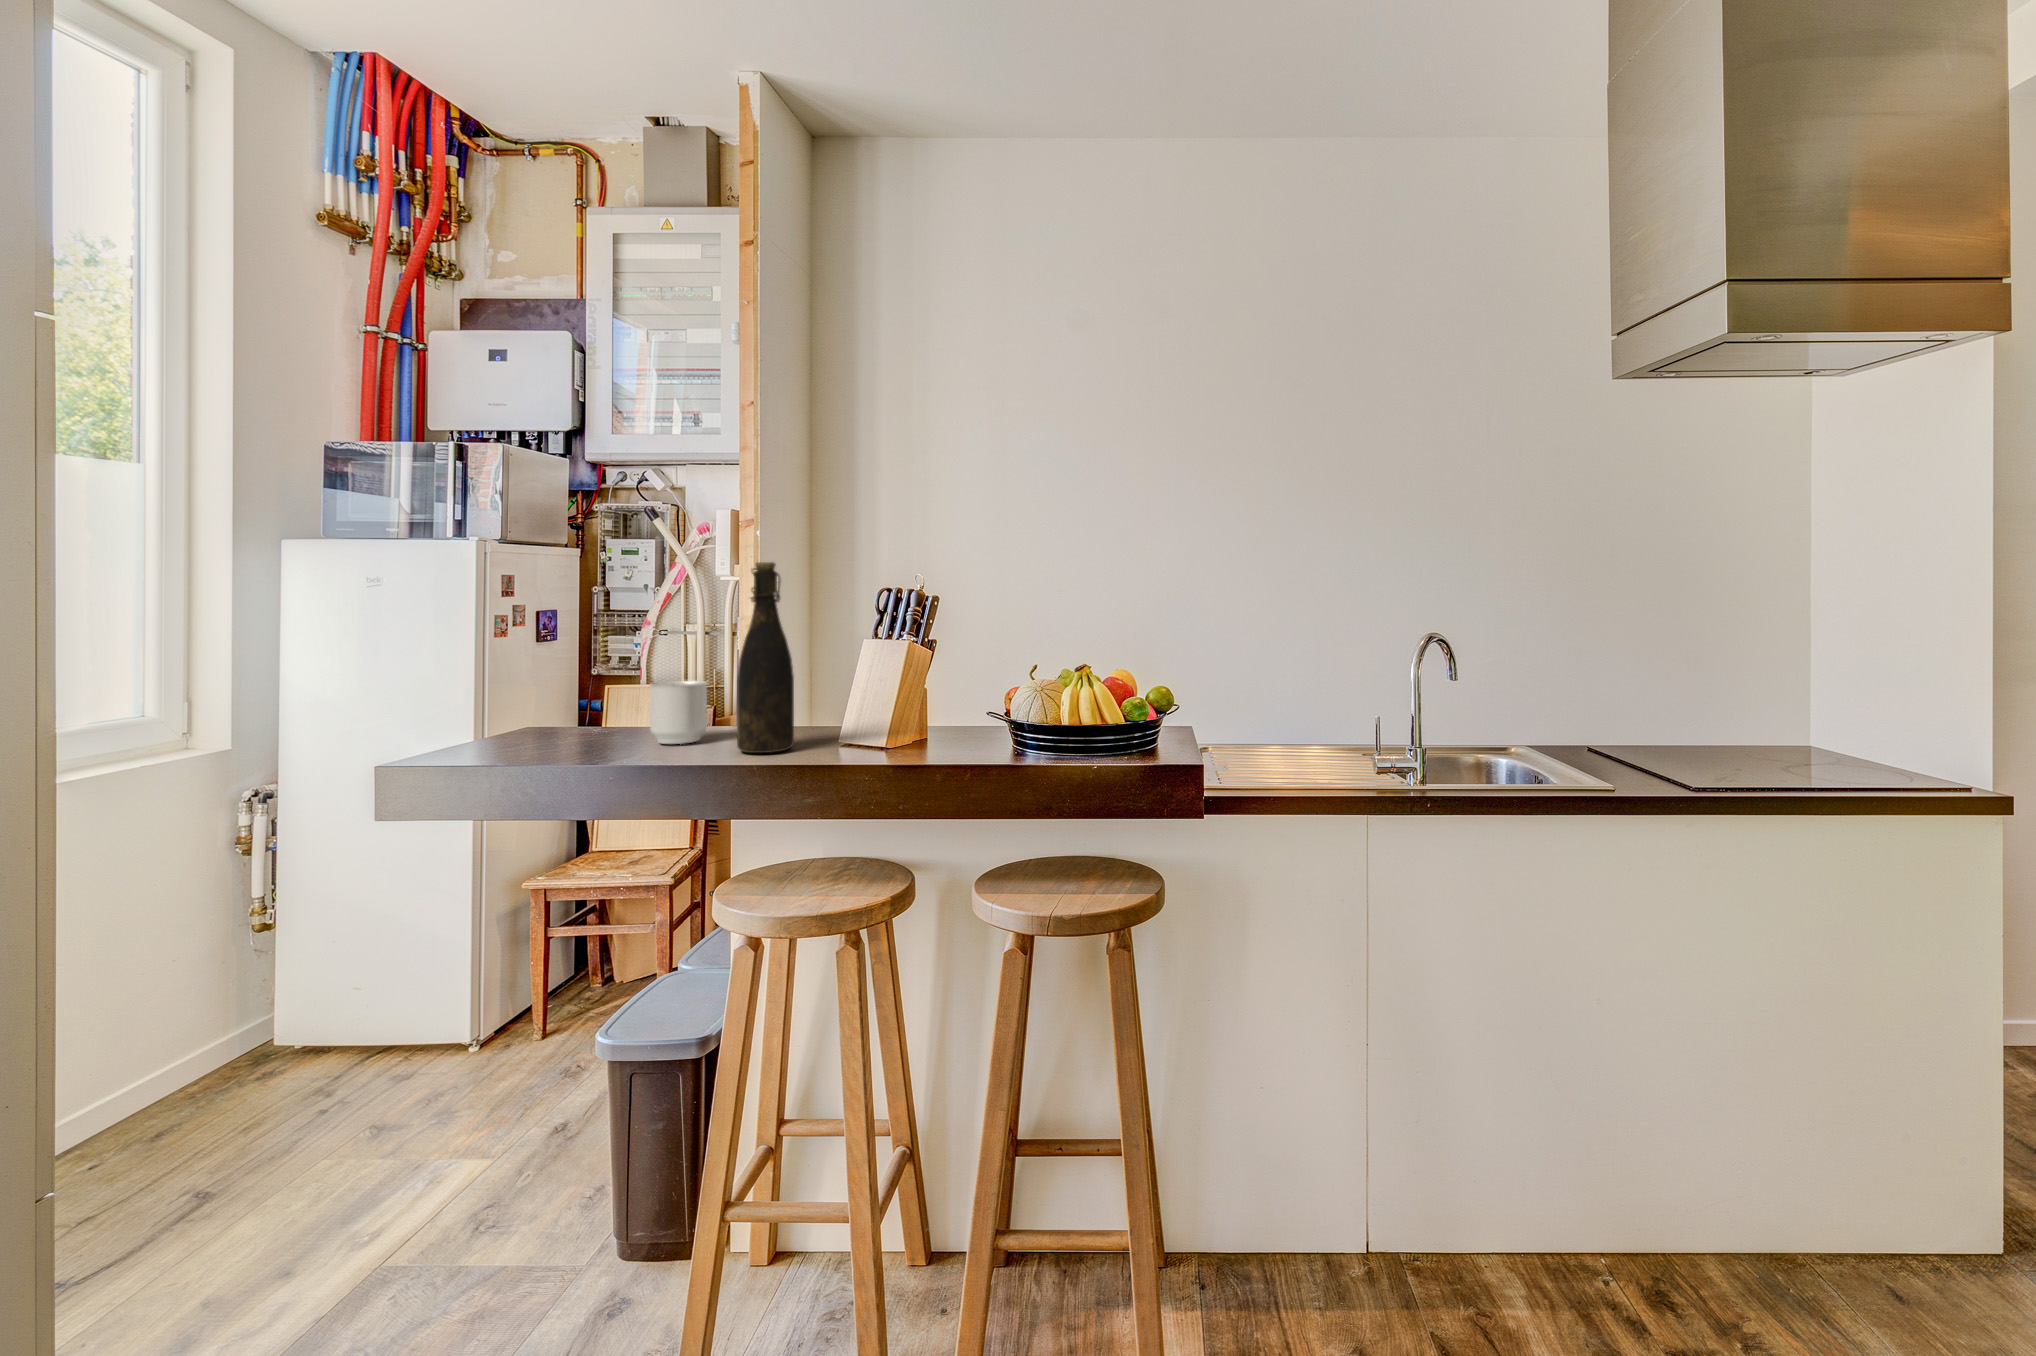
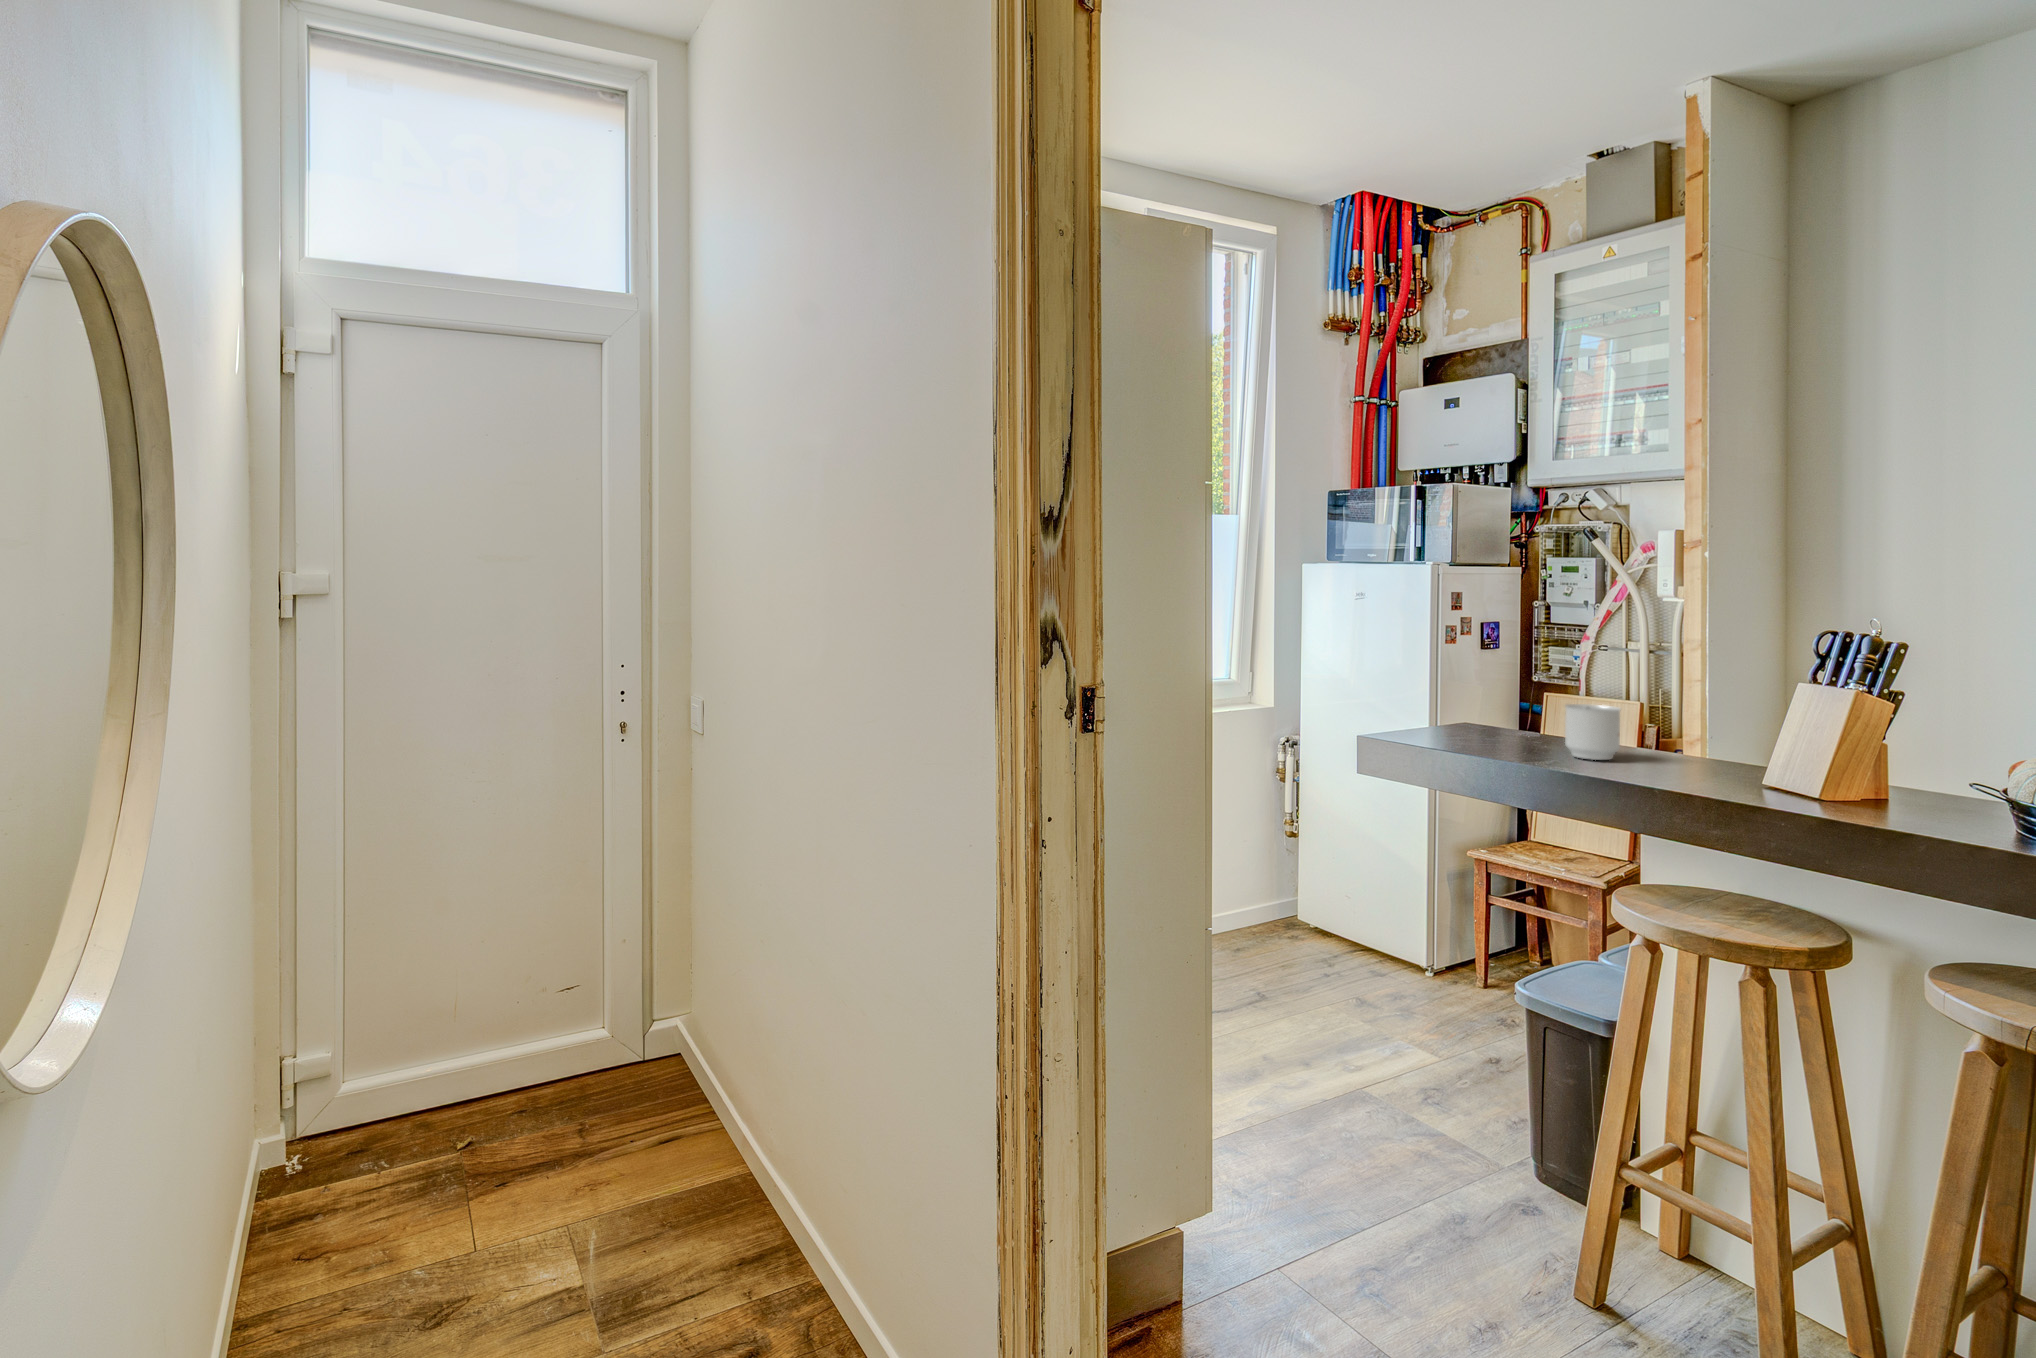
bottle: present [737,562,794,753] -> none [1645,606,1708,782]

